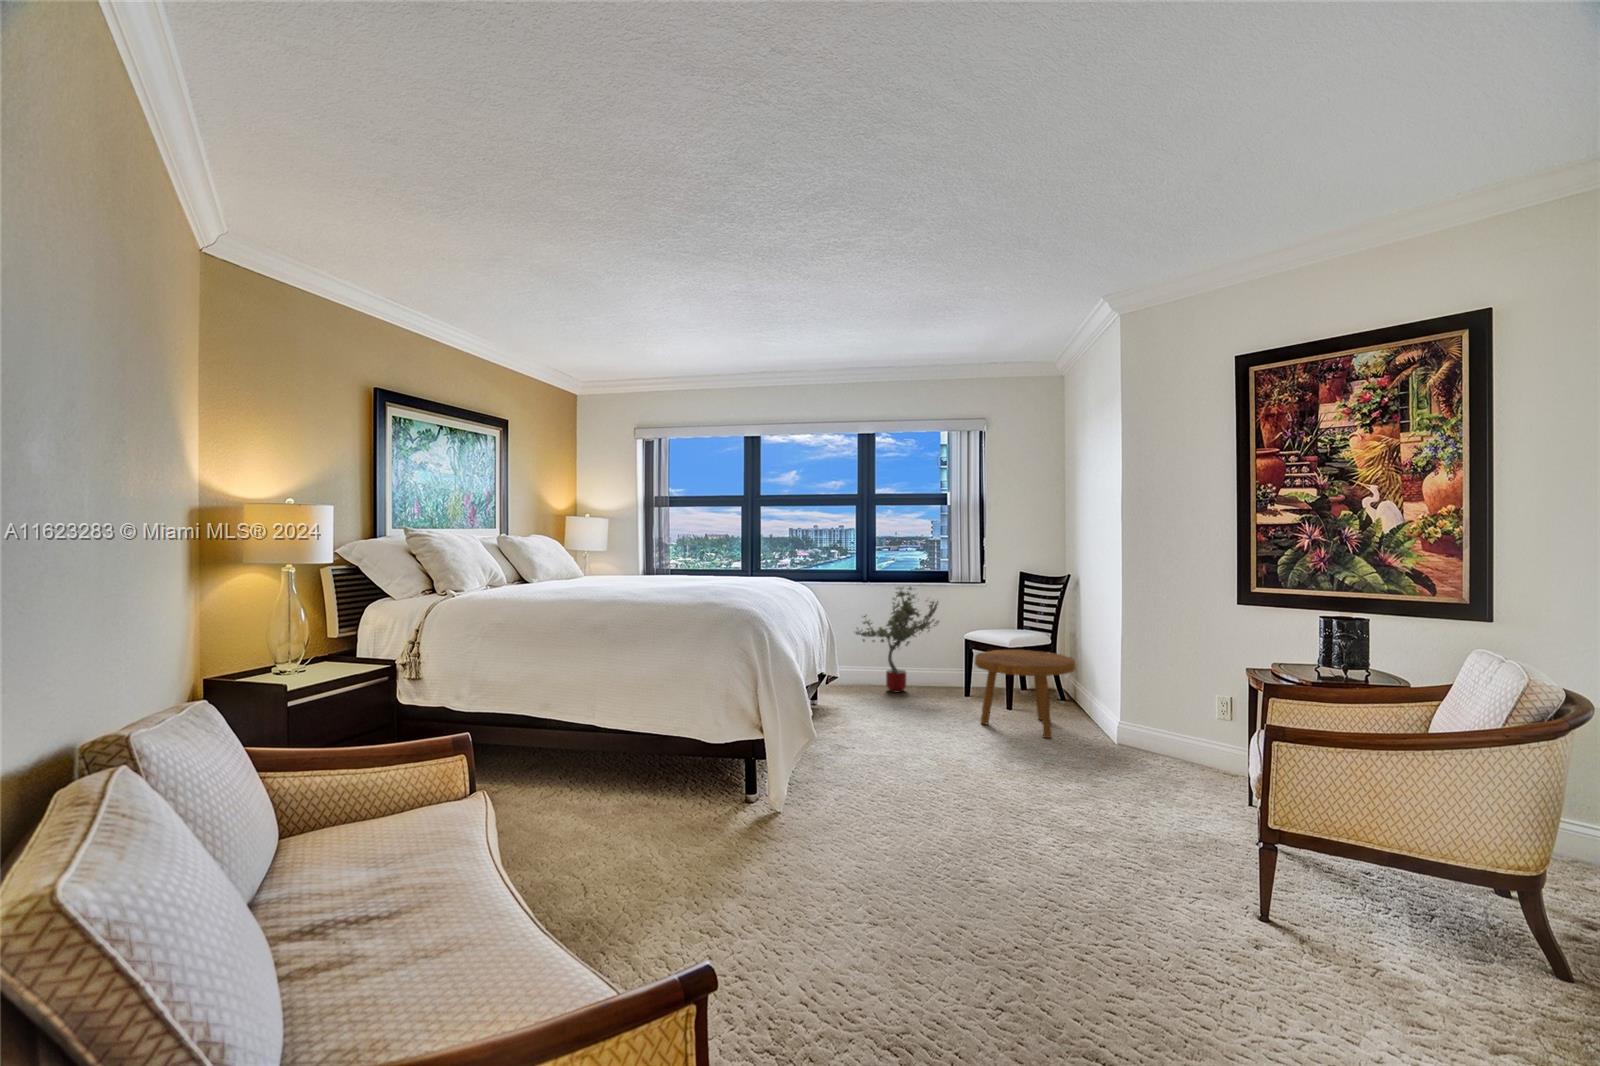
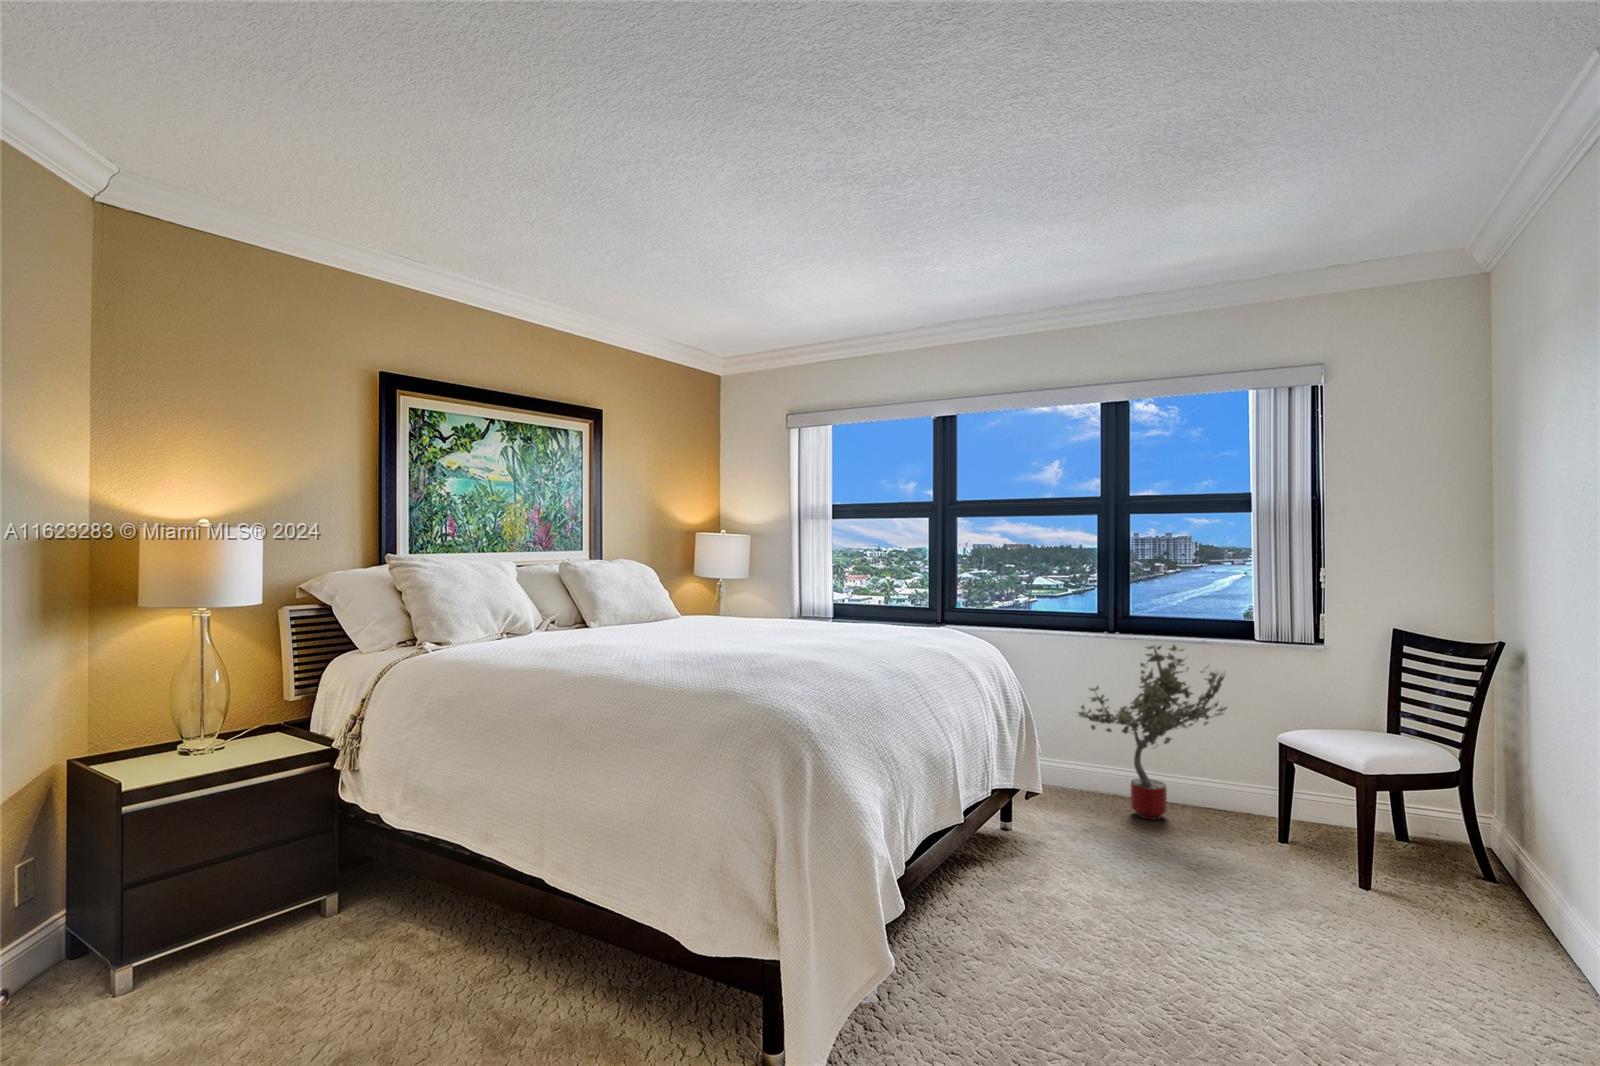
footstool: present [975,650,1075,738] -> none [1286,780,1525,991]

